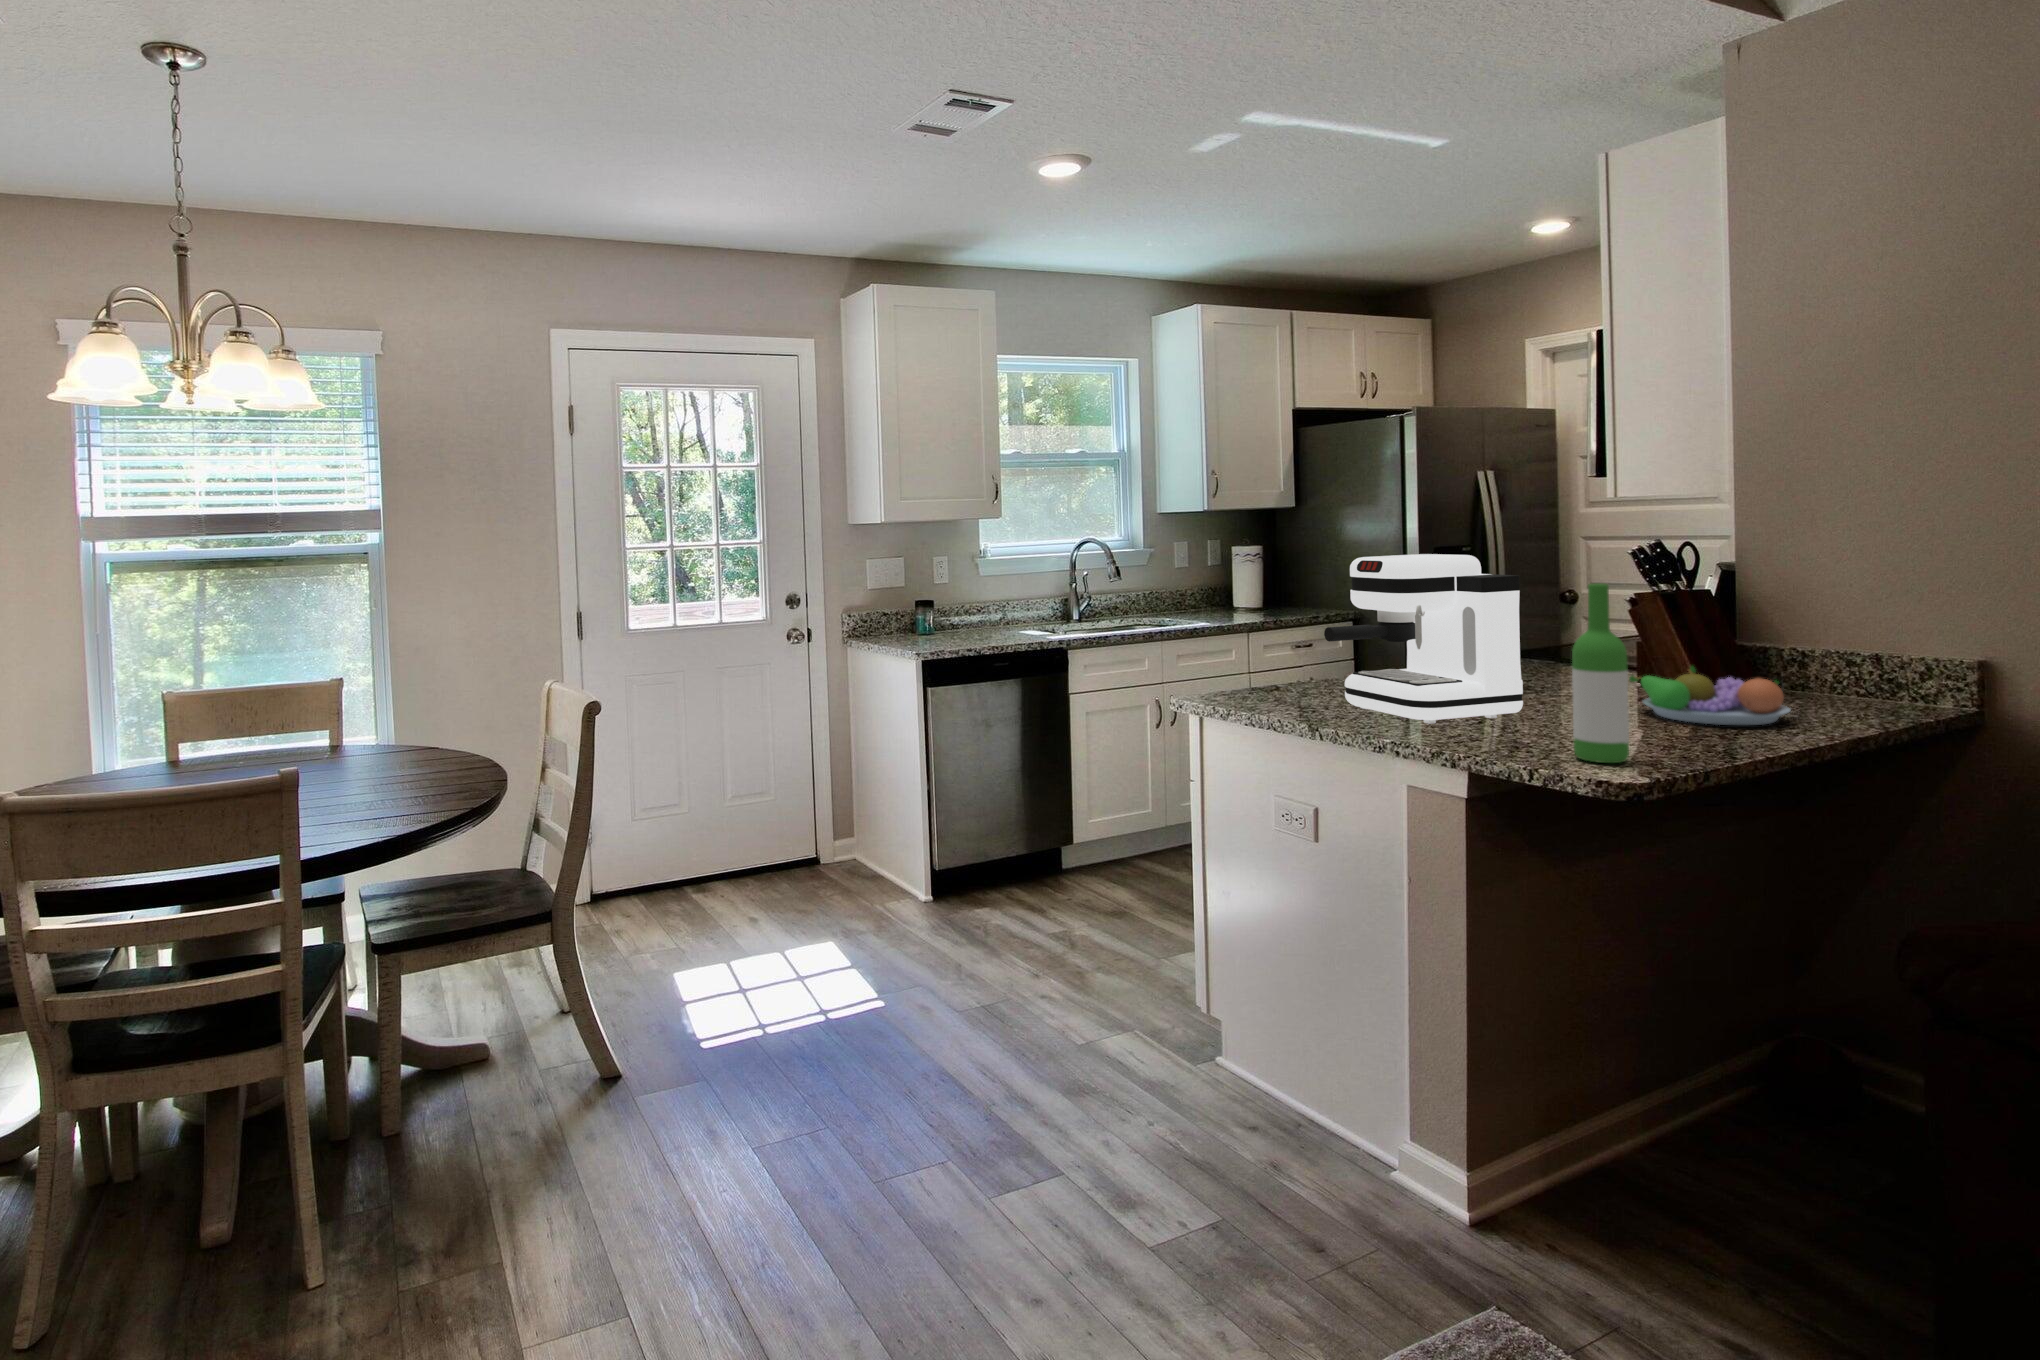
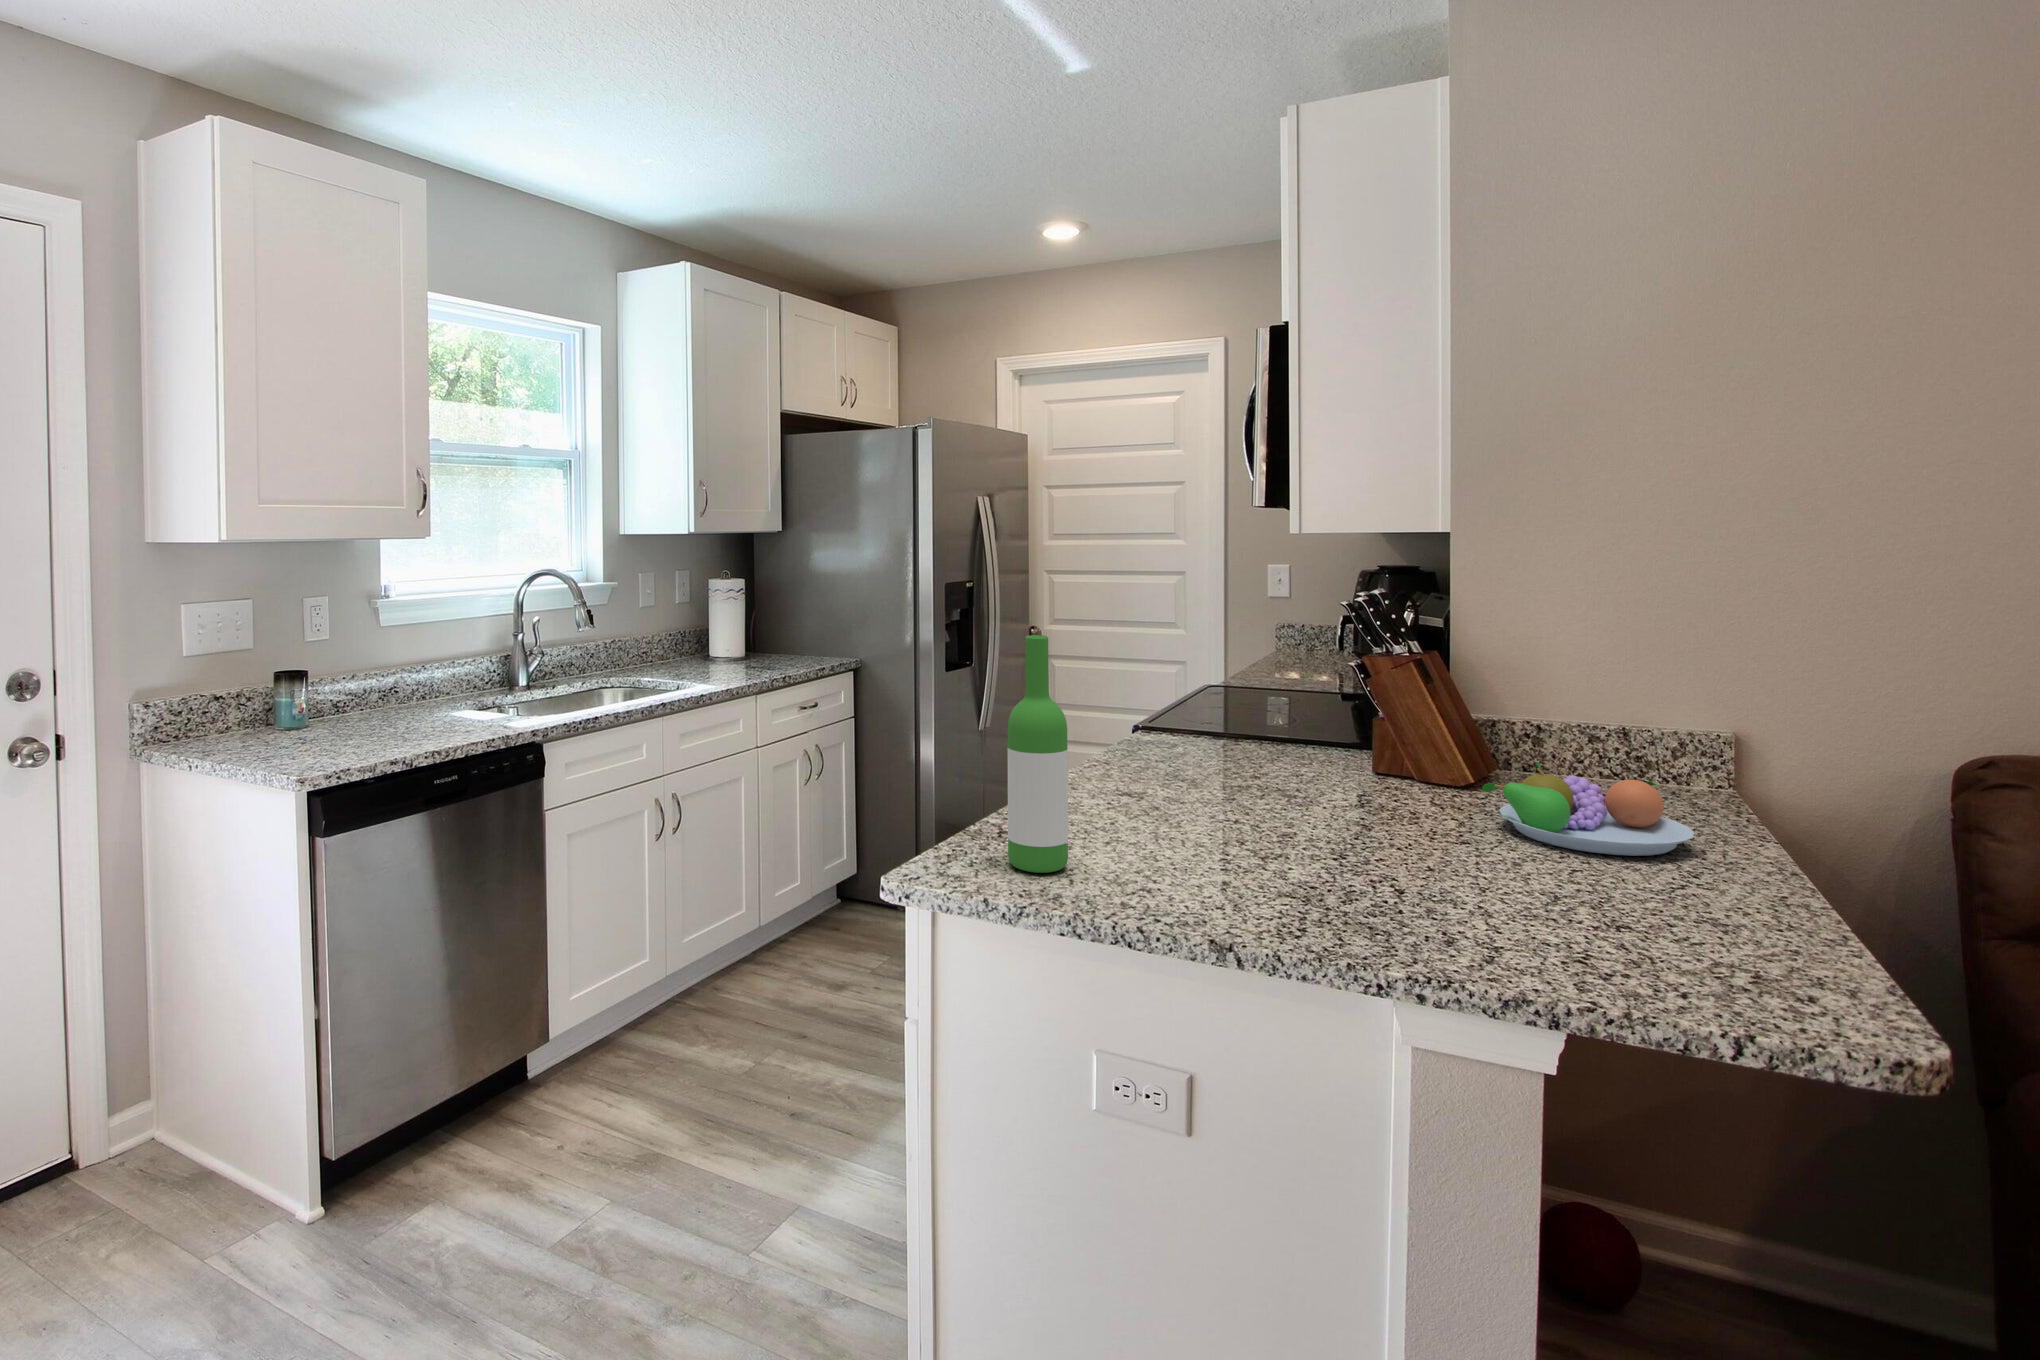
coffee maker: present [1324,554,1523,724] -> none [1186,612,1448,911]
wine bottle: present [1572,583,1629,763] -> present [1008,635,1068,873]

